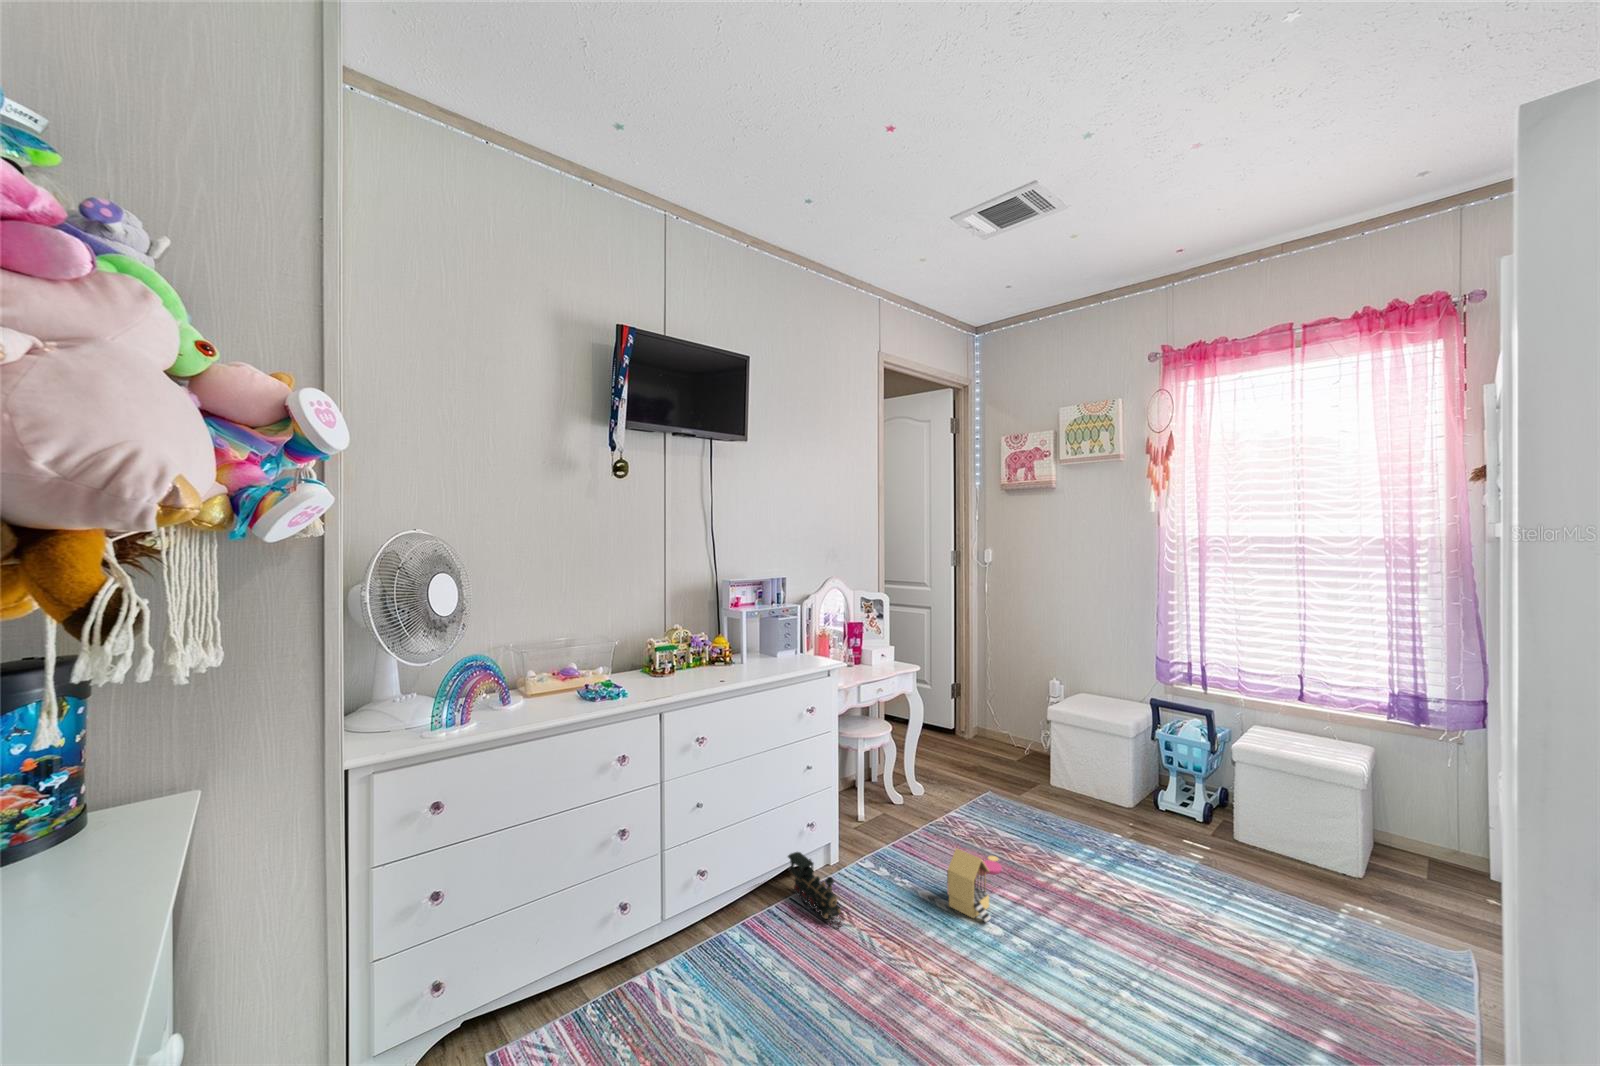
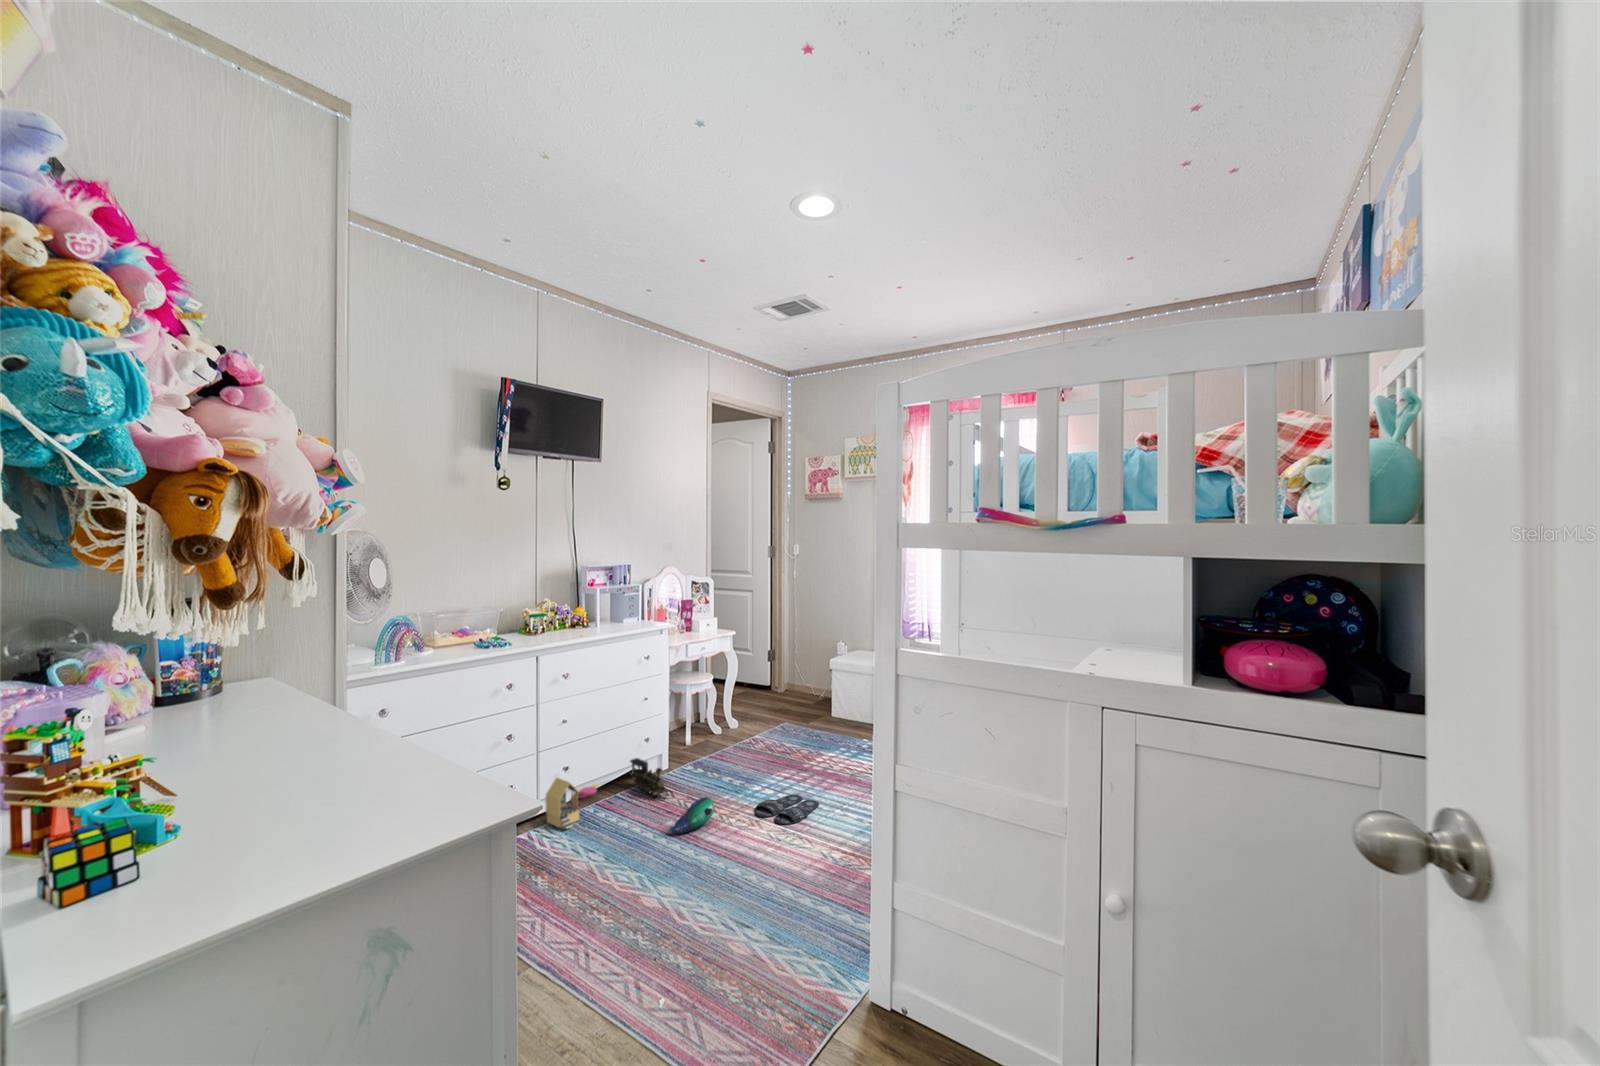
toy house: present [947,848,1002,922] -> present [546,778,600,828]
plush toy: none [853,937,921,1012] -> present [669,797,714,834]
slippers: none [984,942,1087,1015] -> present [755,795,819,825]

